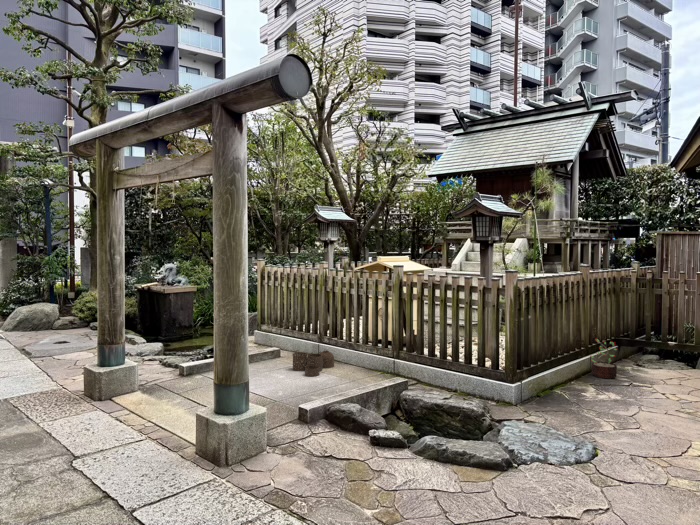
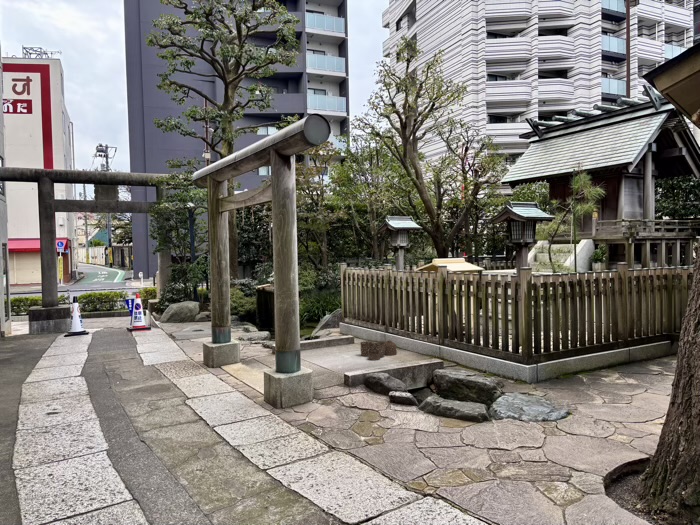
decorative plant: present [591,338,618,379] -> none [630,333,660,373]

